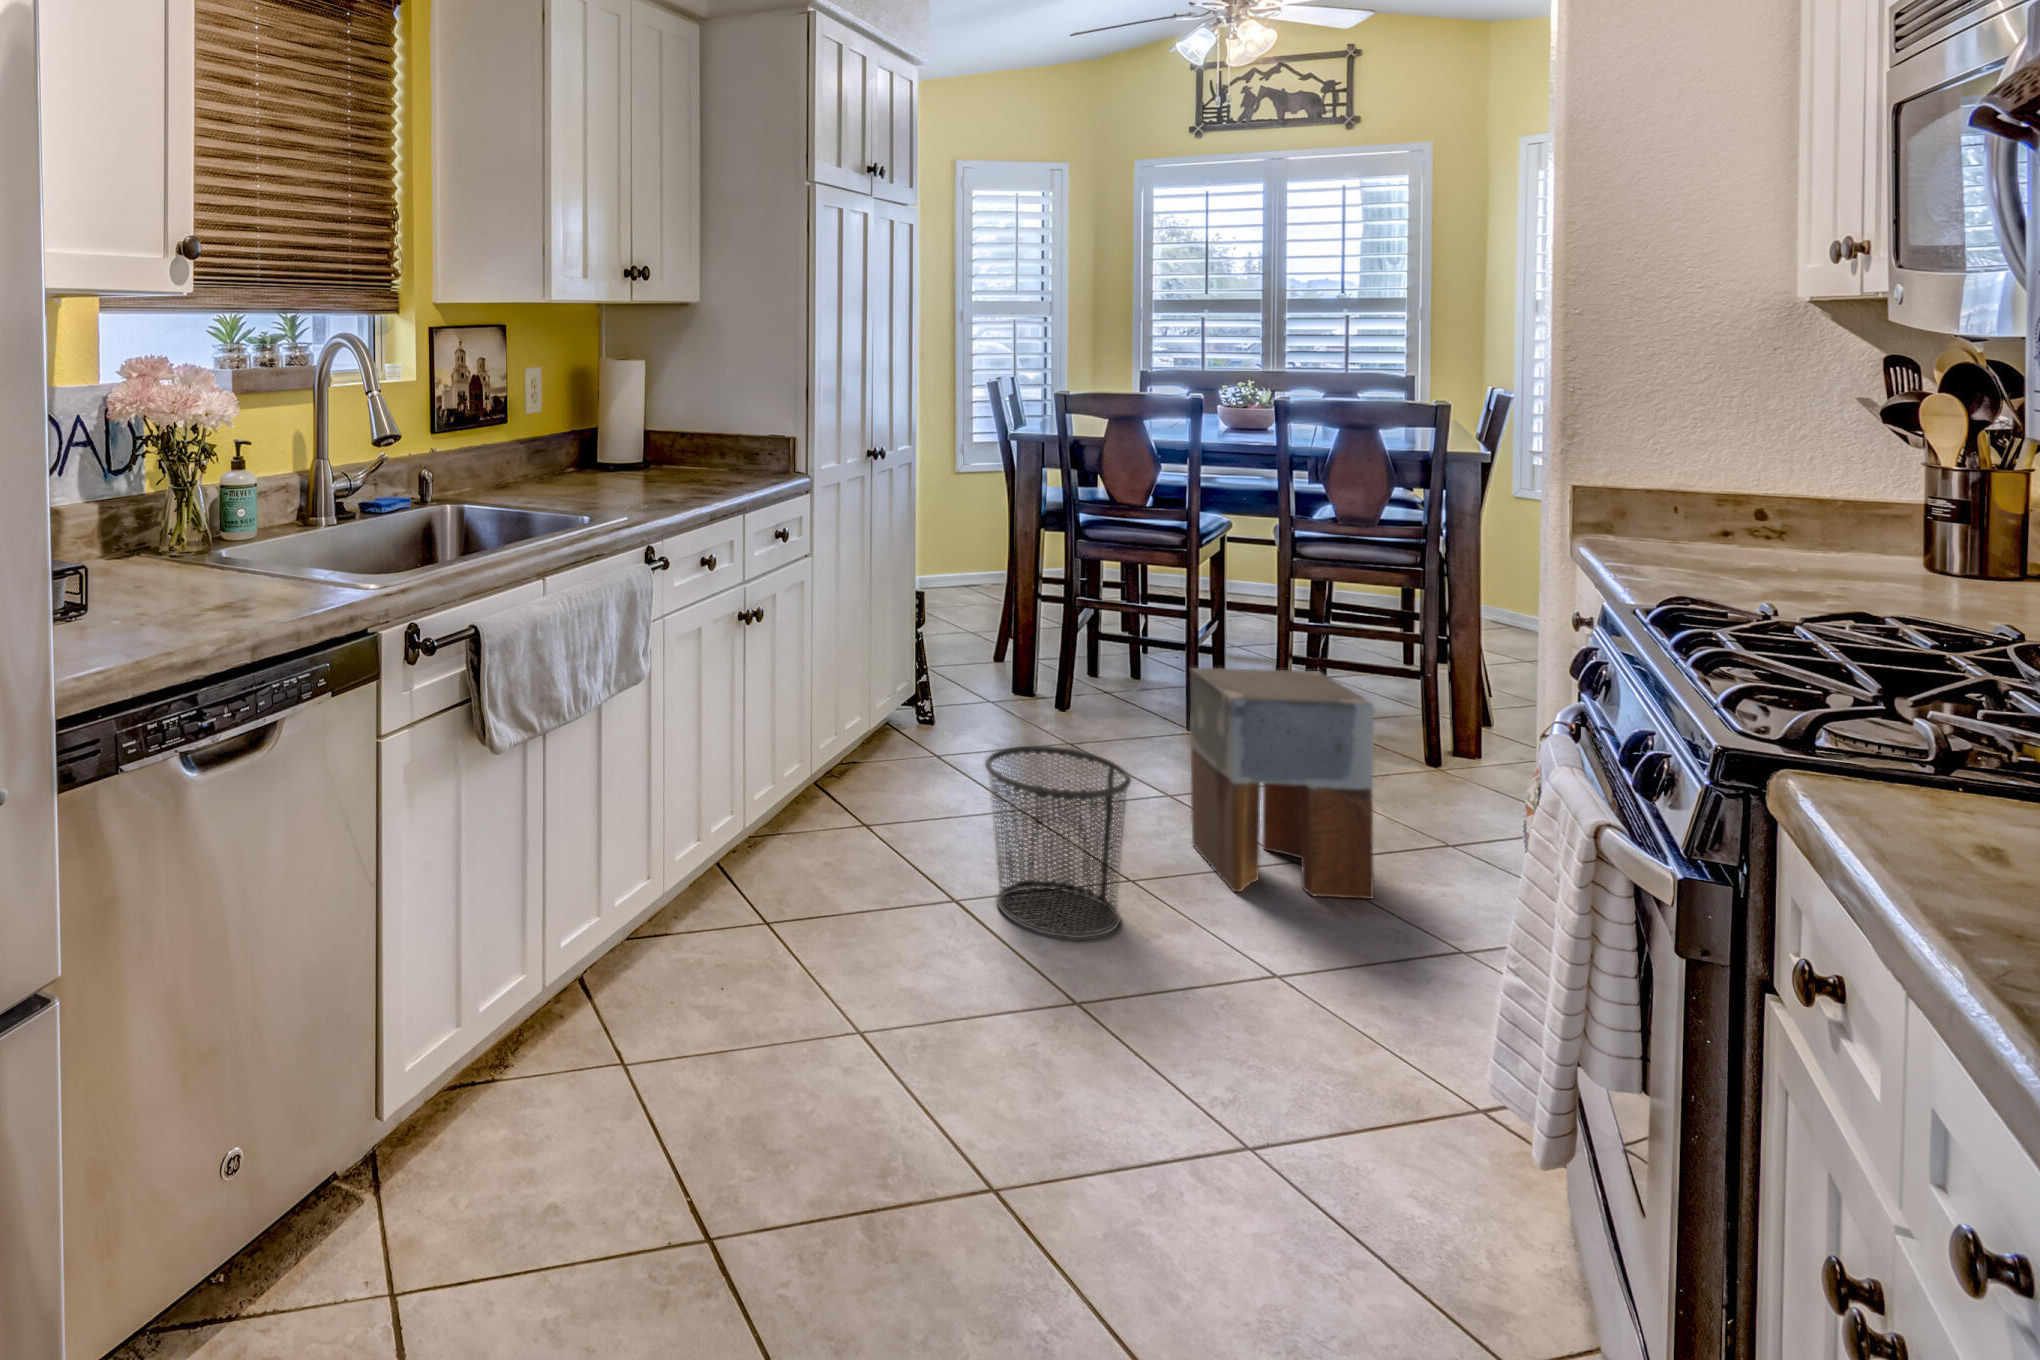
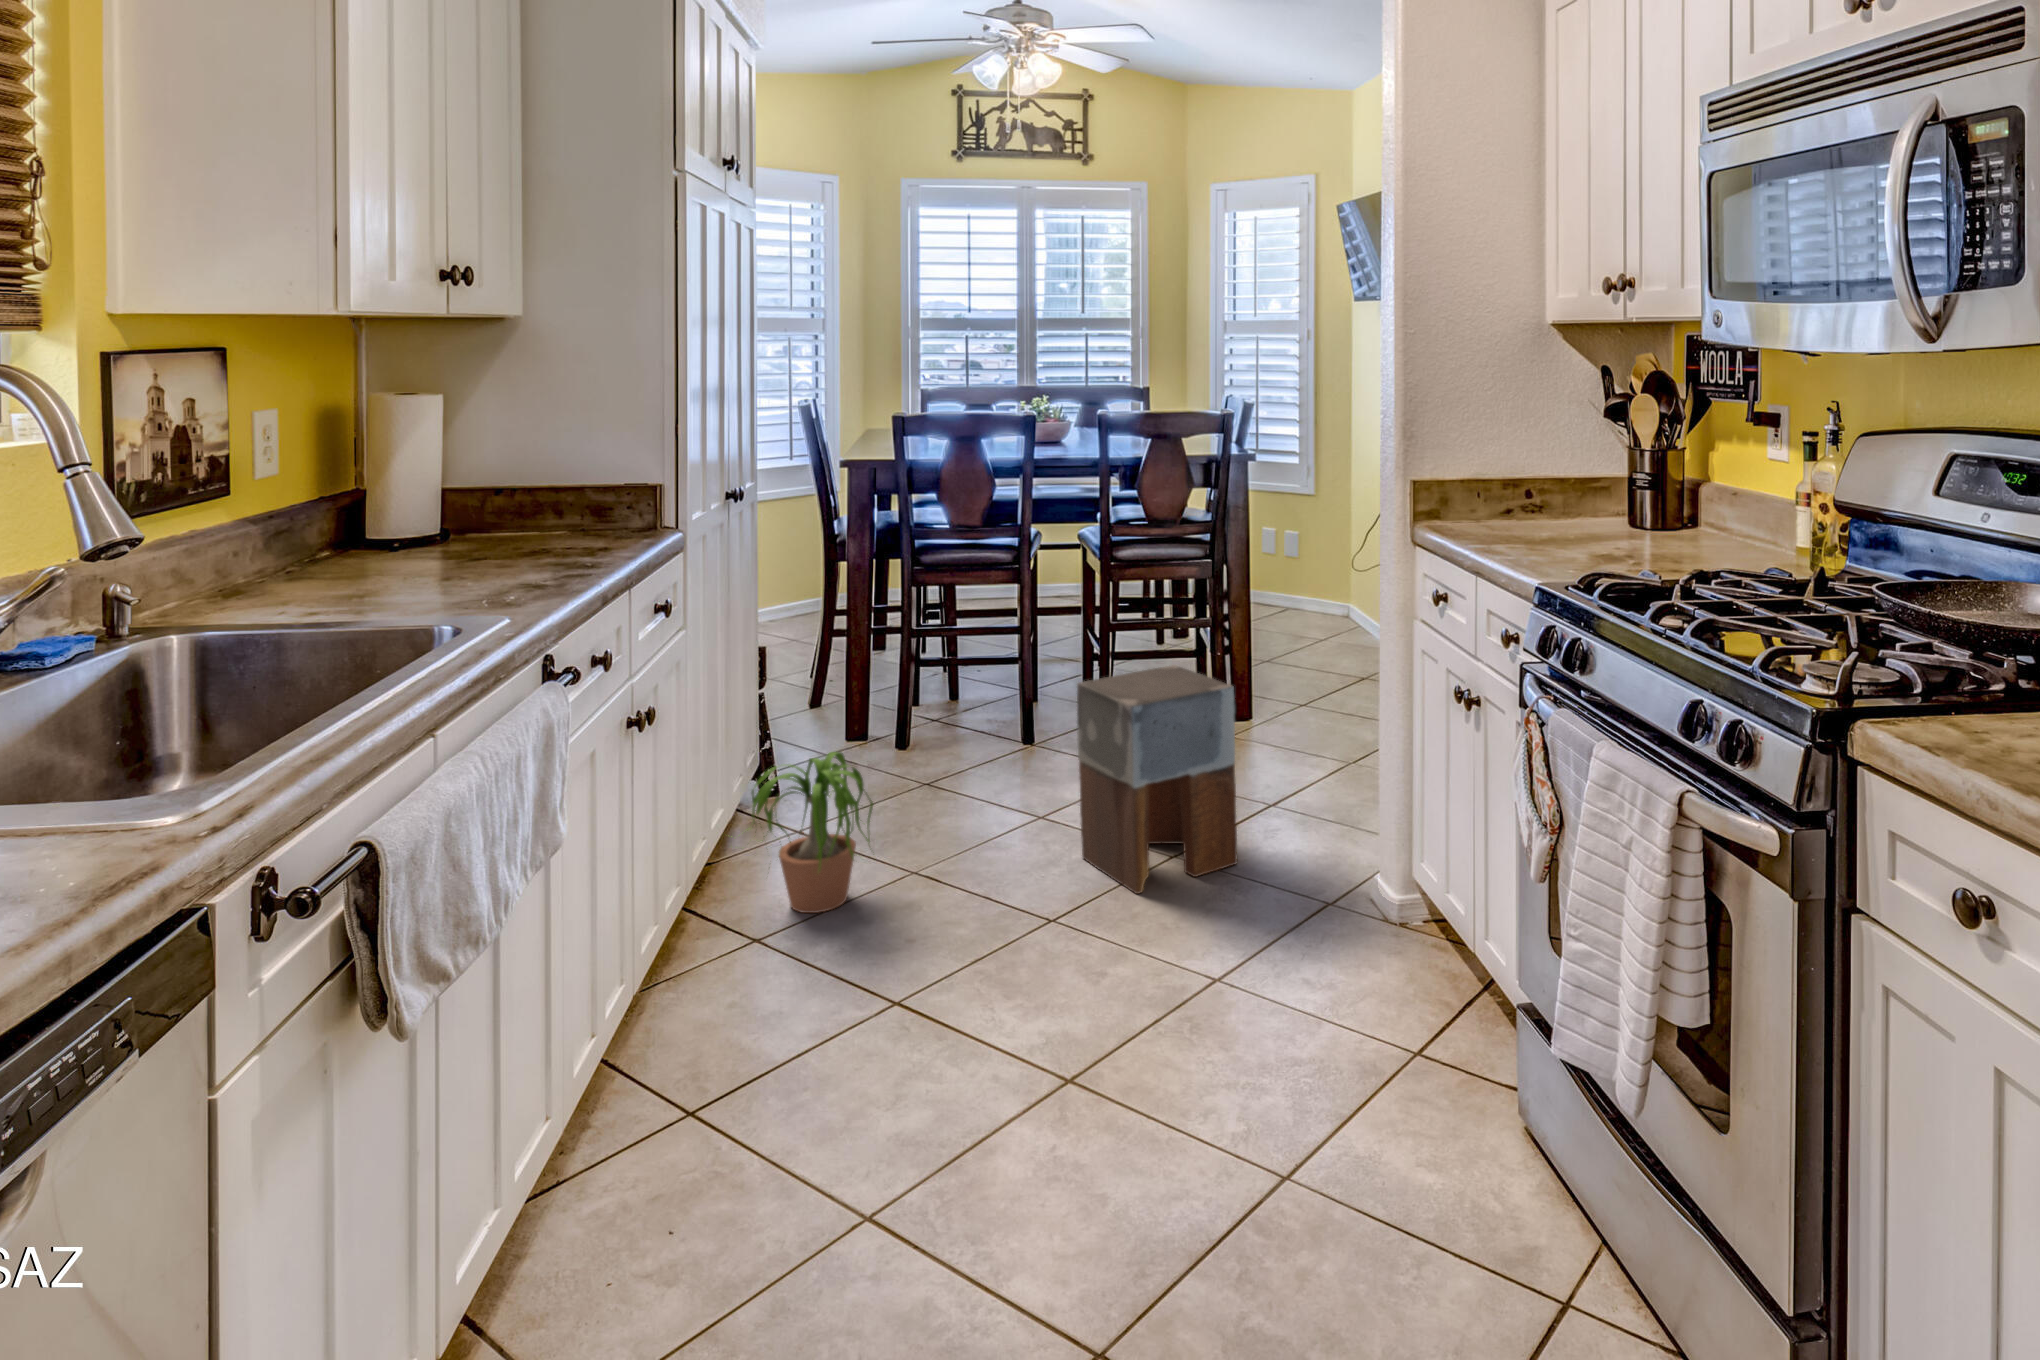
potted plant: none [843,685,984,820] -> present [731,752,873,913]
waste bin: present [985,746,1131,938] -> none [926,792,1072,999]

